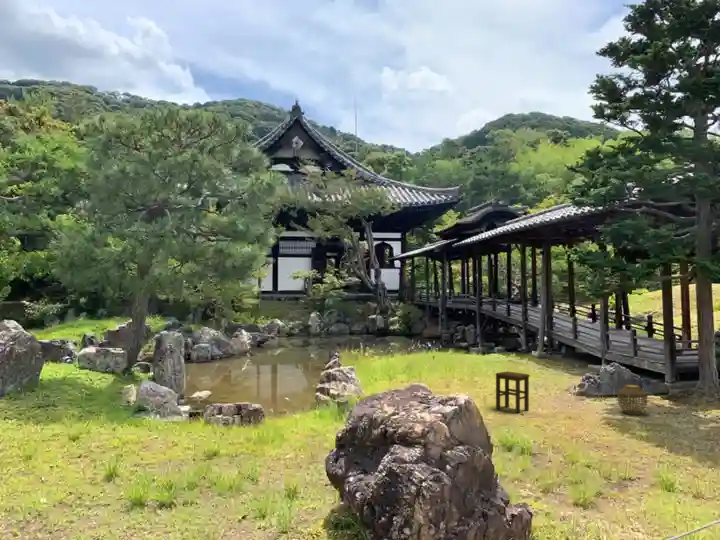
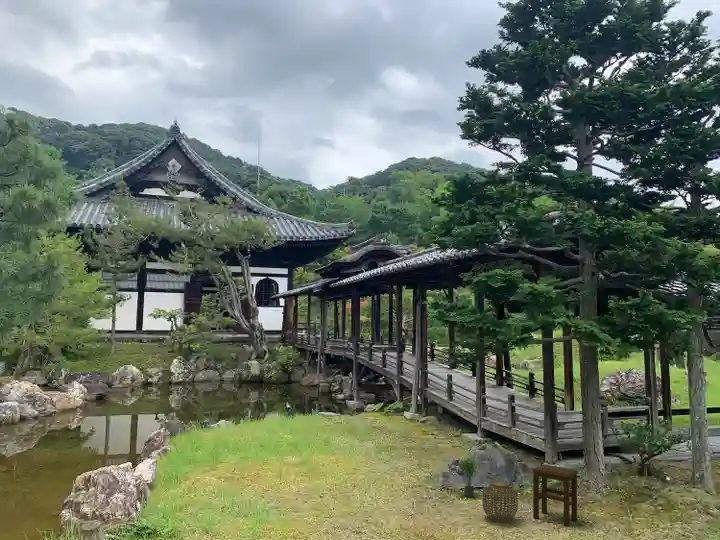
potted plant: none [591,366,615,402] -> present [460,454,480,497]
stool: present [496,371,529,413] -> present [533,464,578,526]

